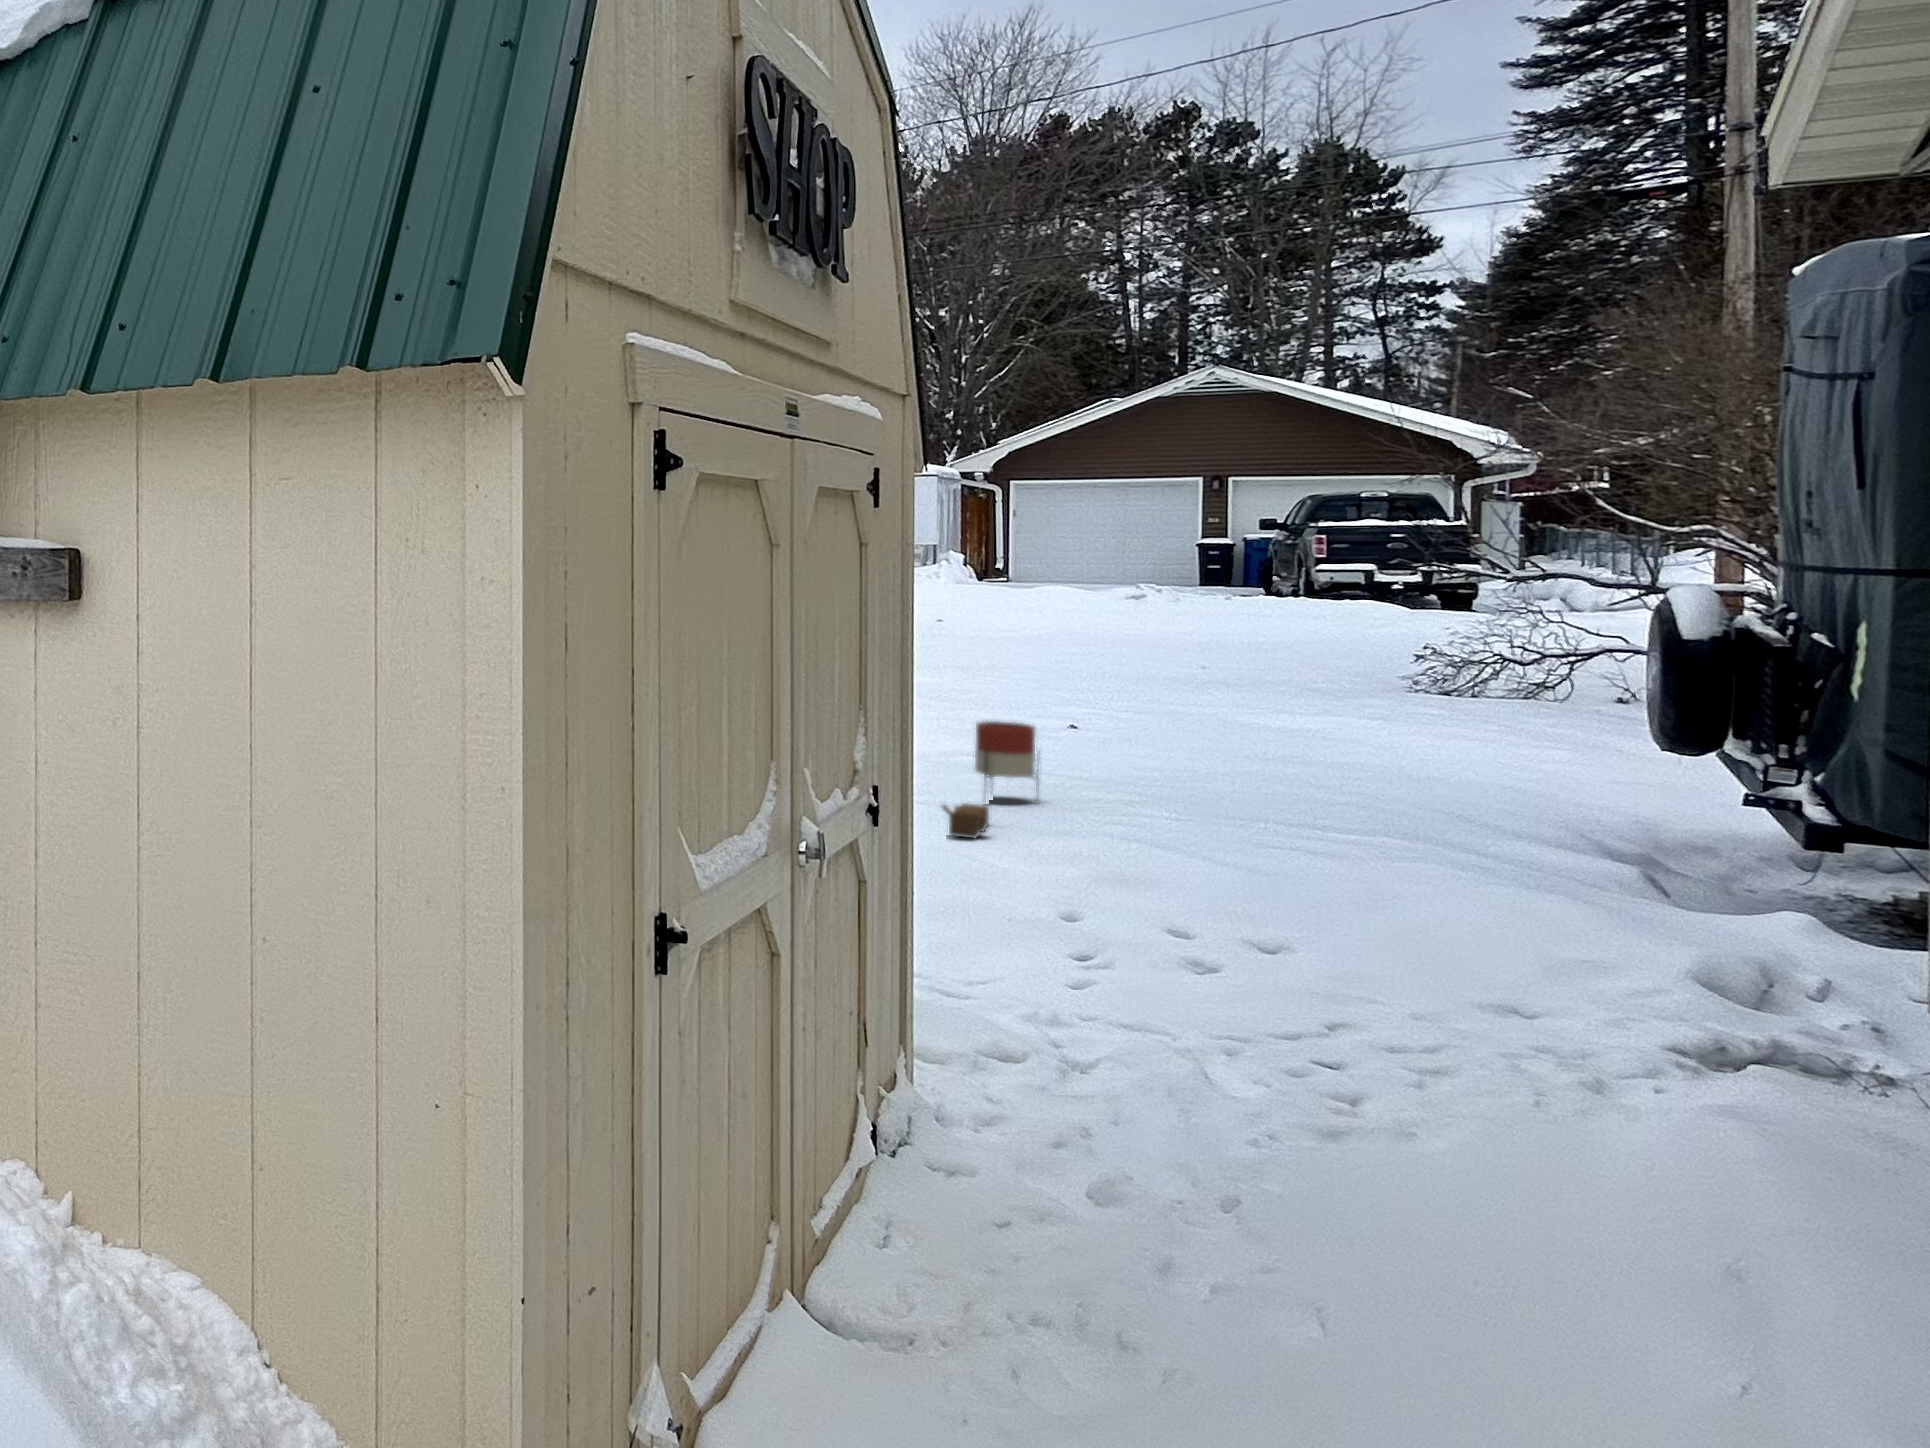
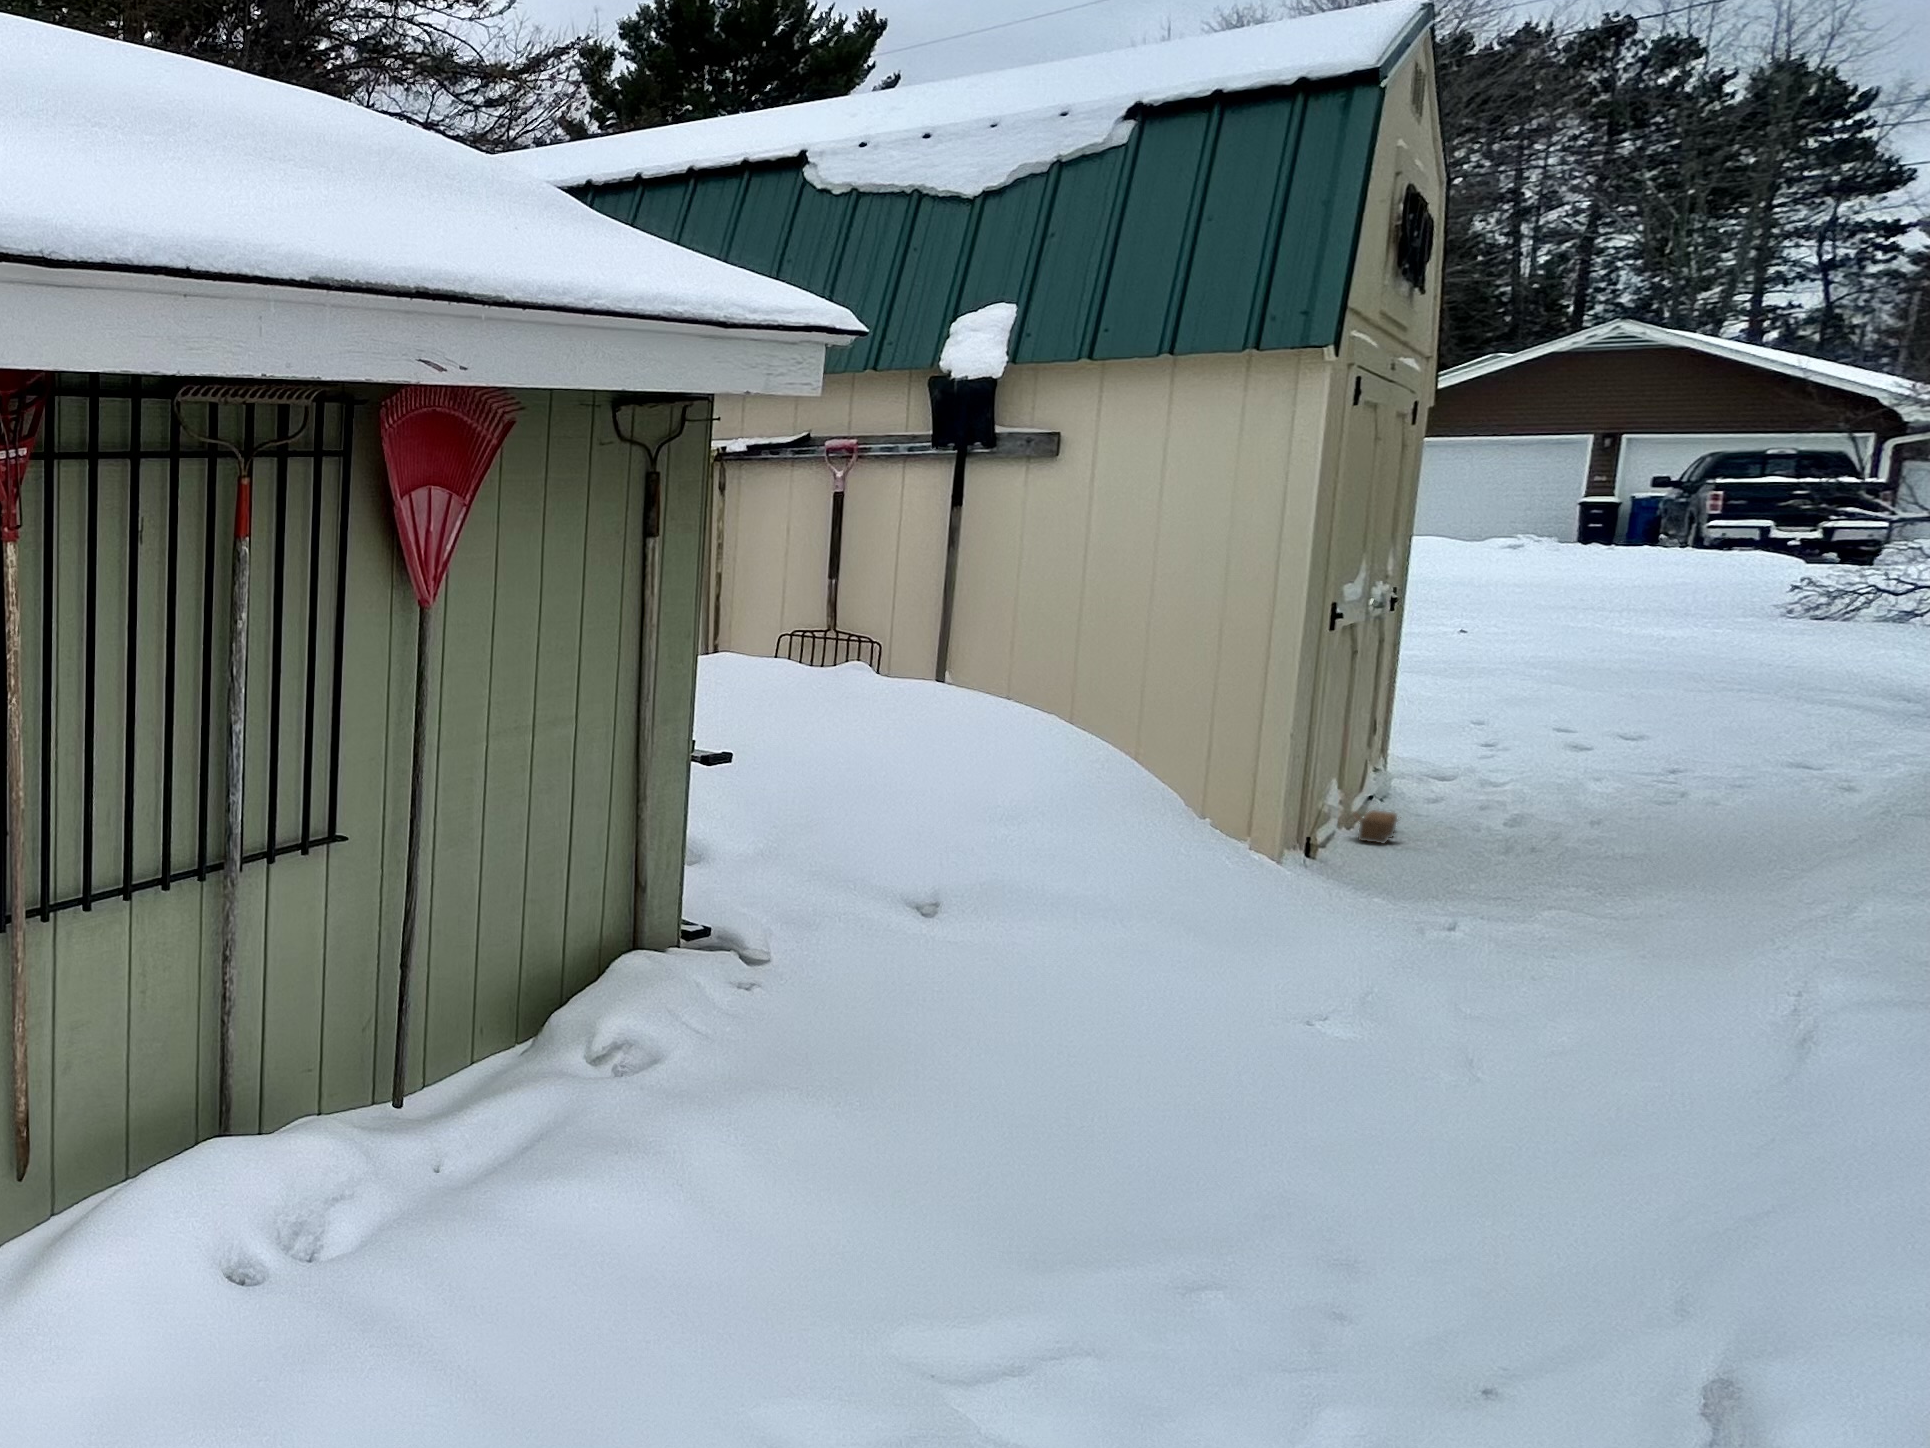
planter: present [975,721,1039,785] -> none [1379,732,1449,811]

